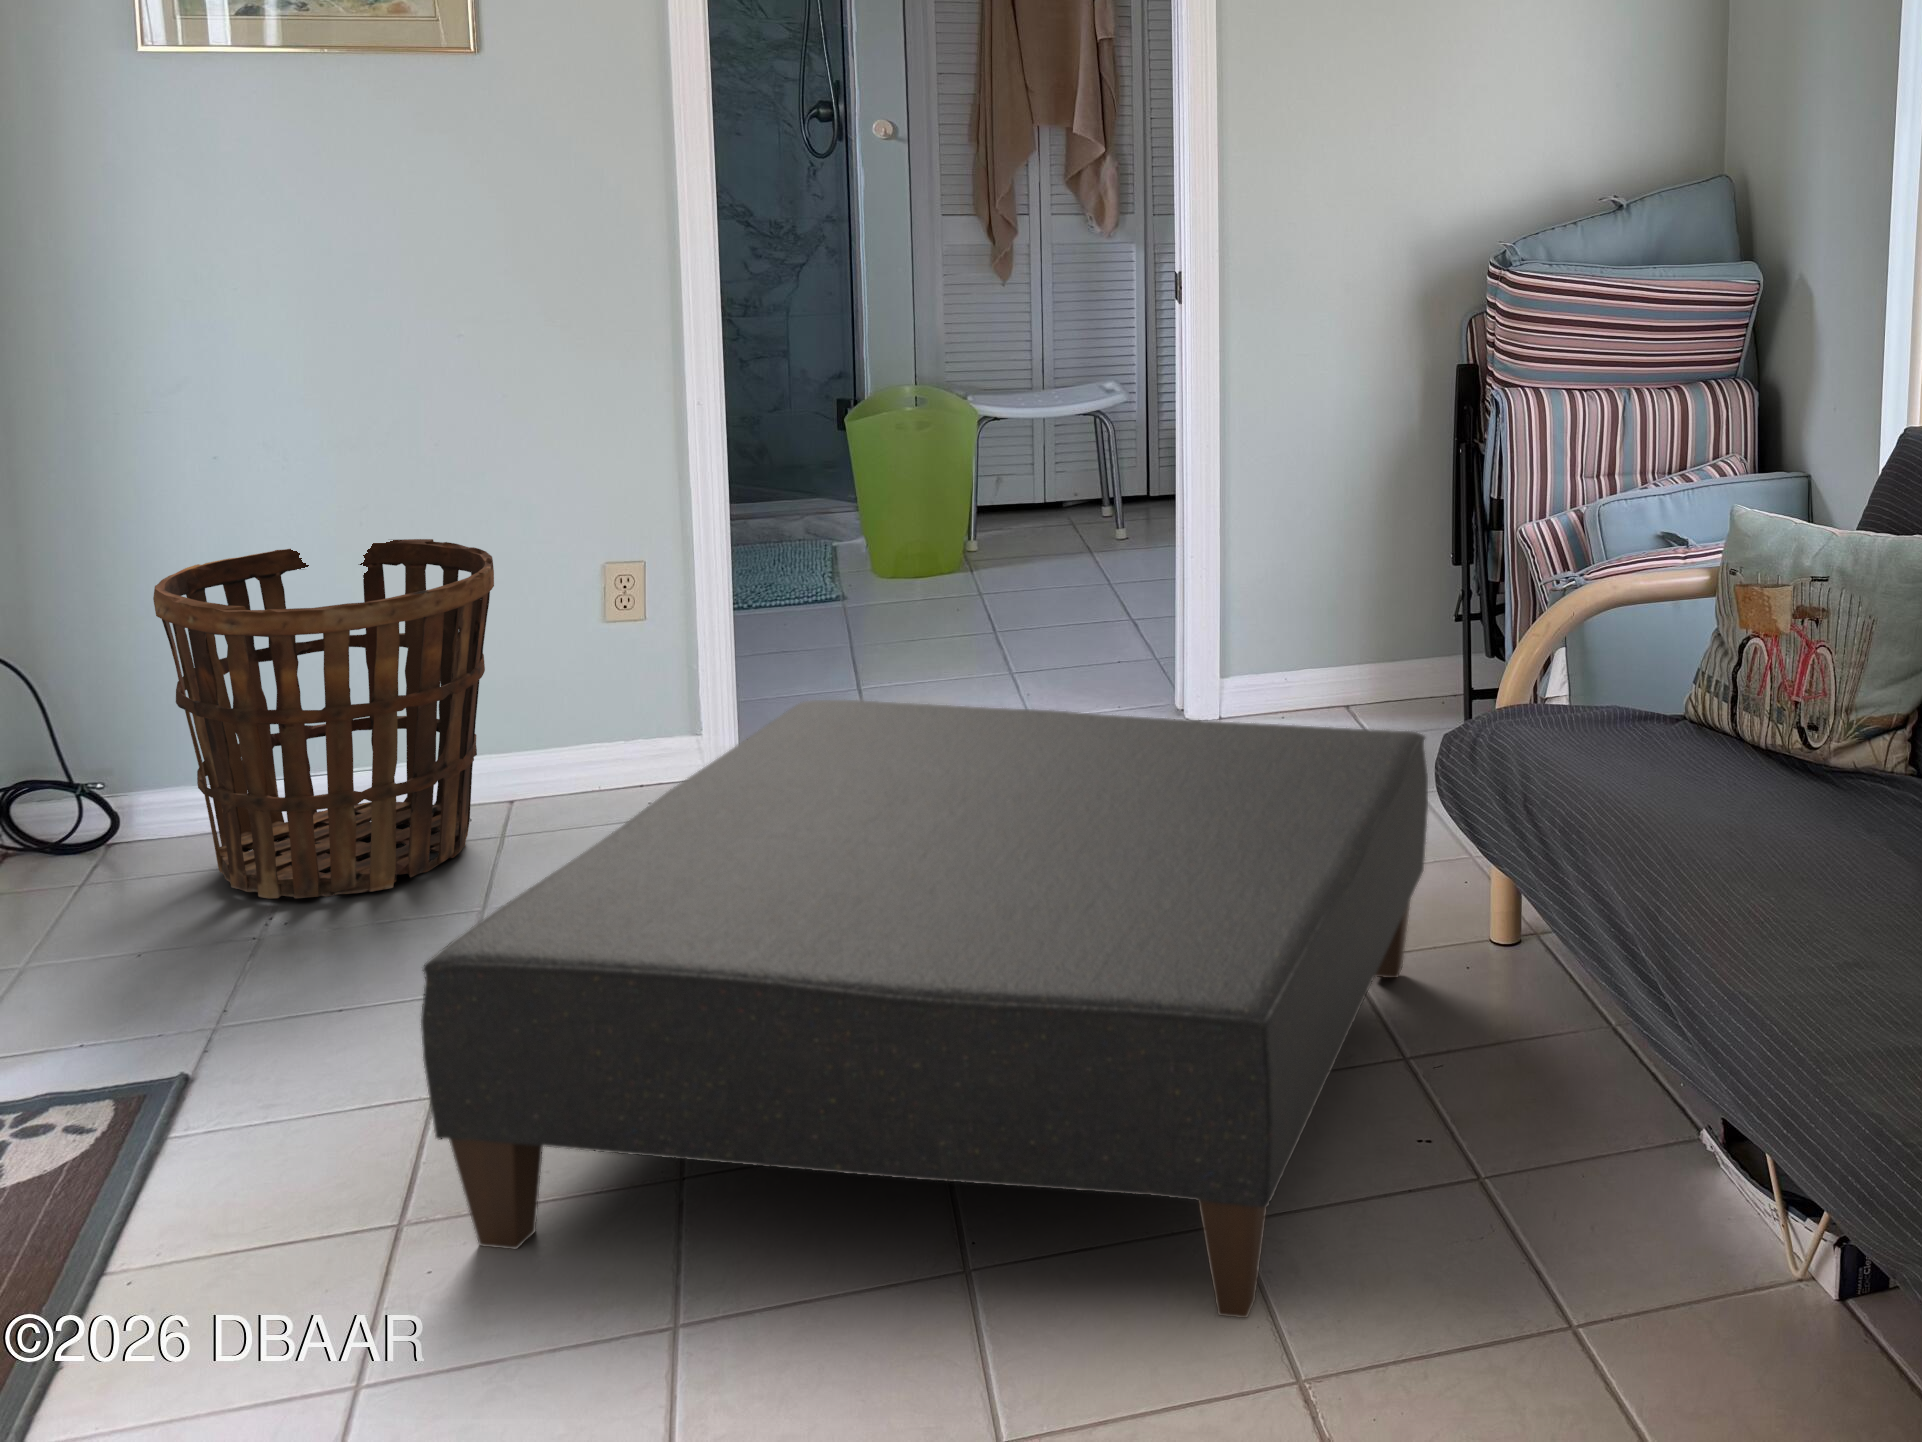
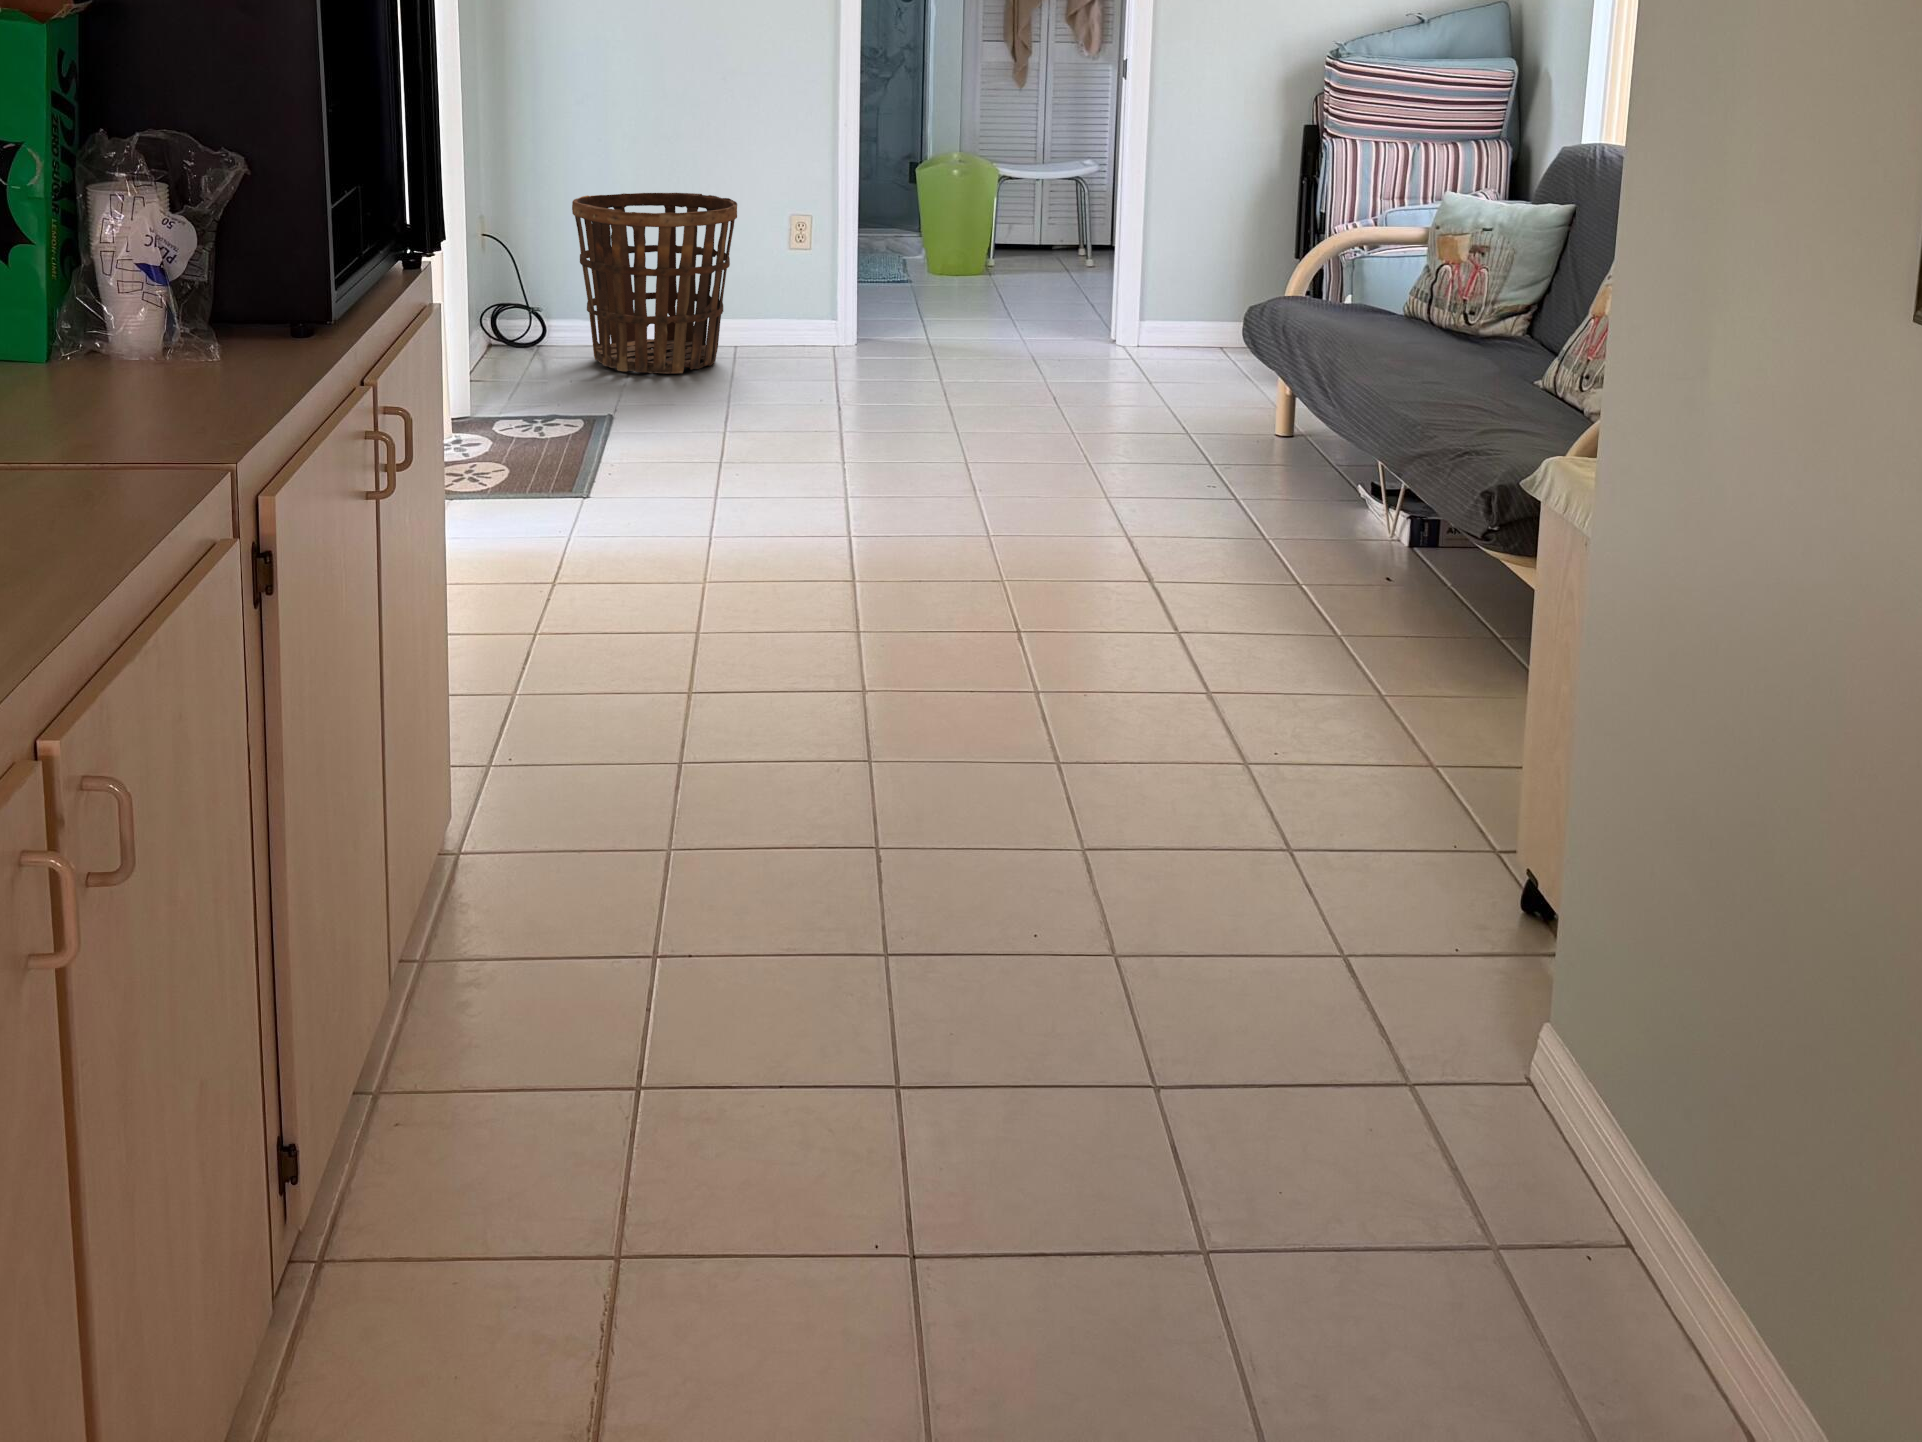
ottoman: present [421,700,1428,1318] -> none [738,278,1250,540]

